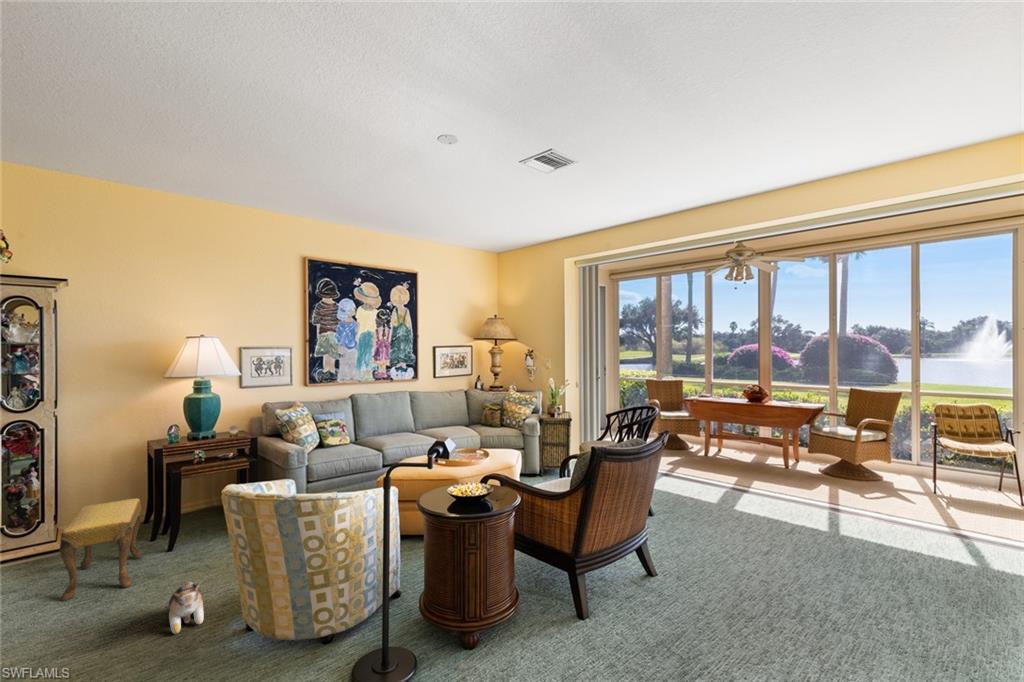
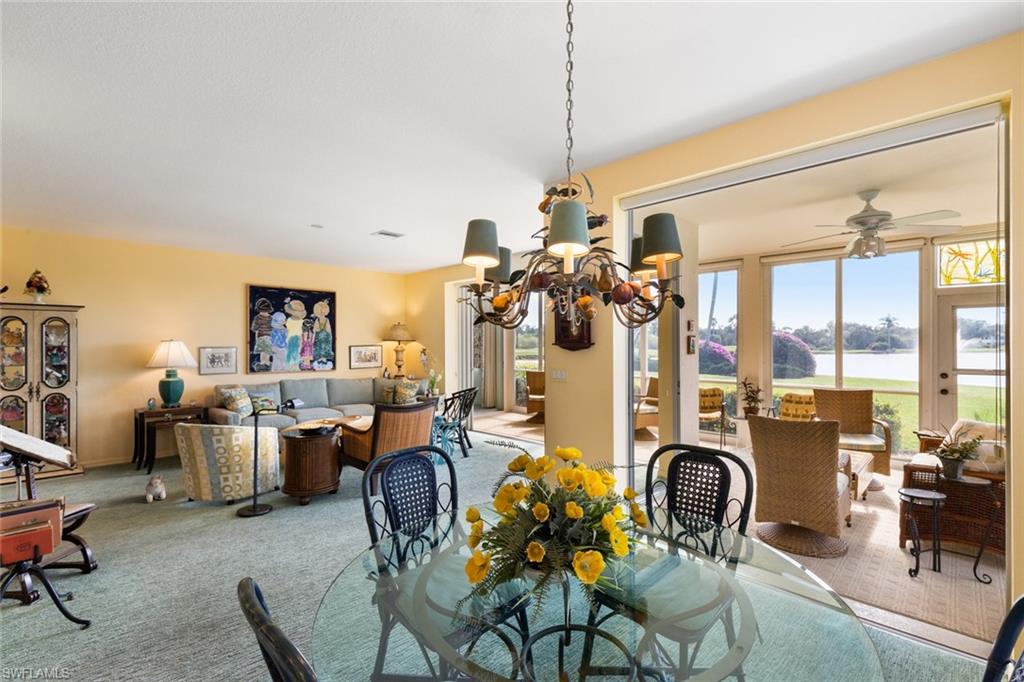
footstool: present [60,498,142,601] -> none [83,441,131,493]

